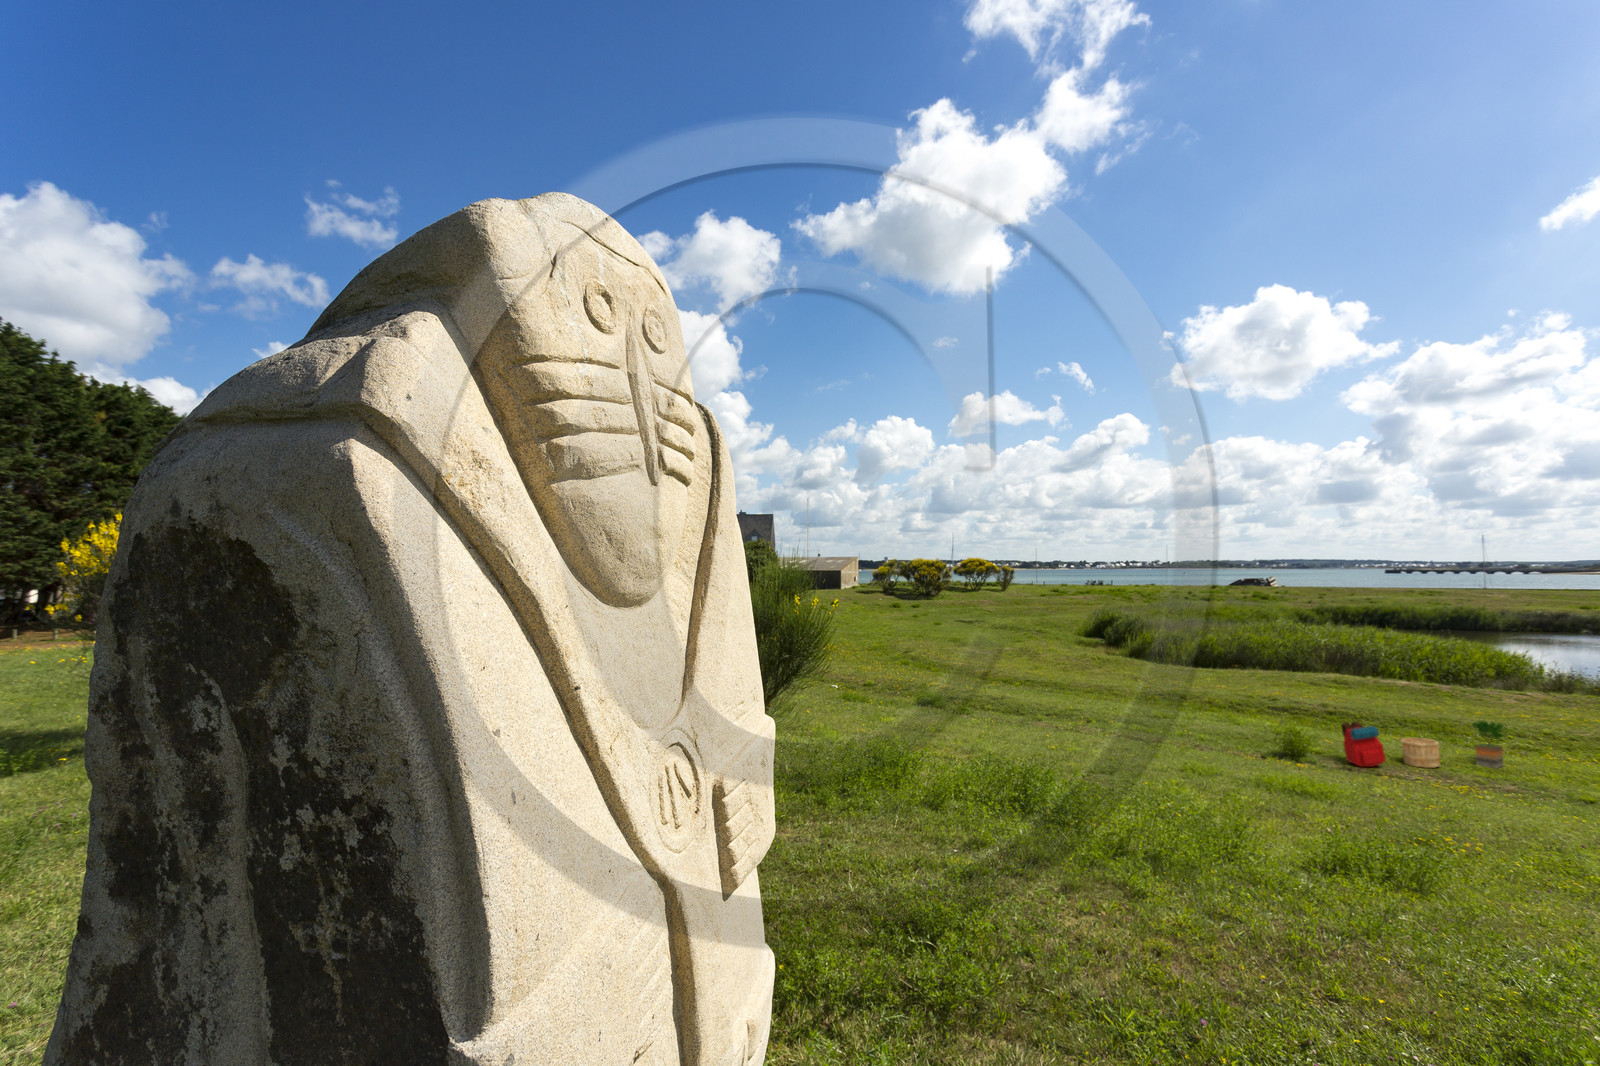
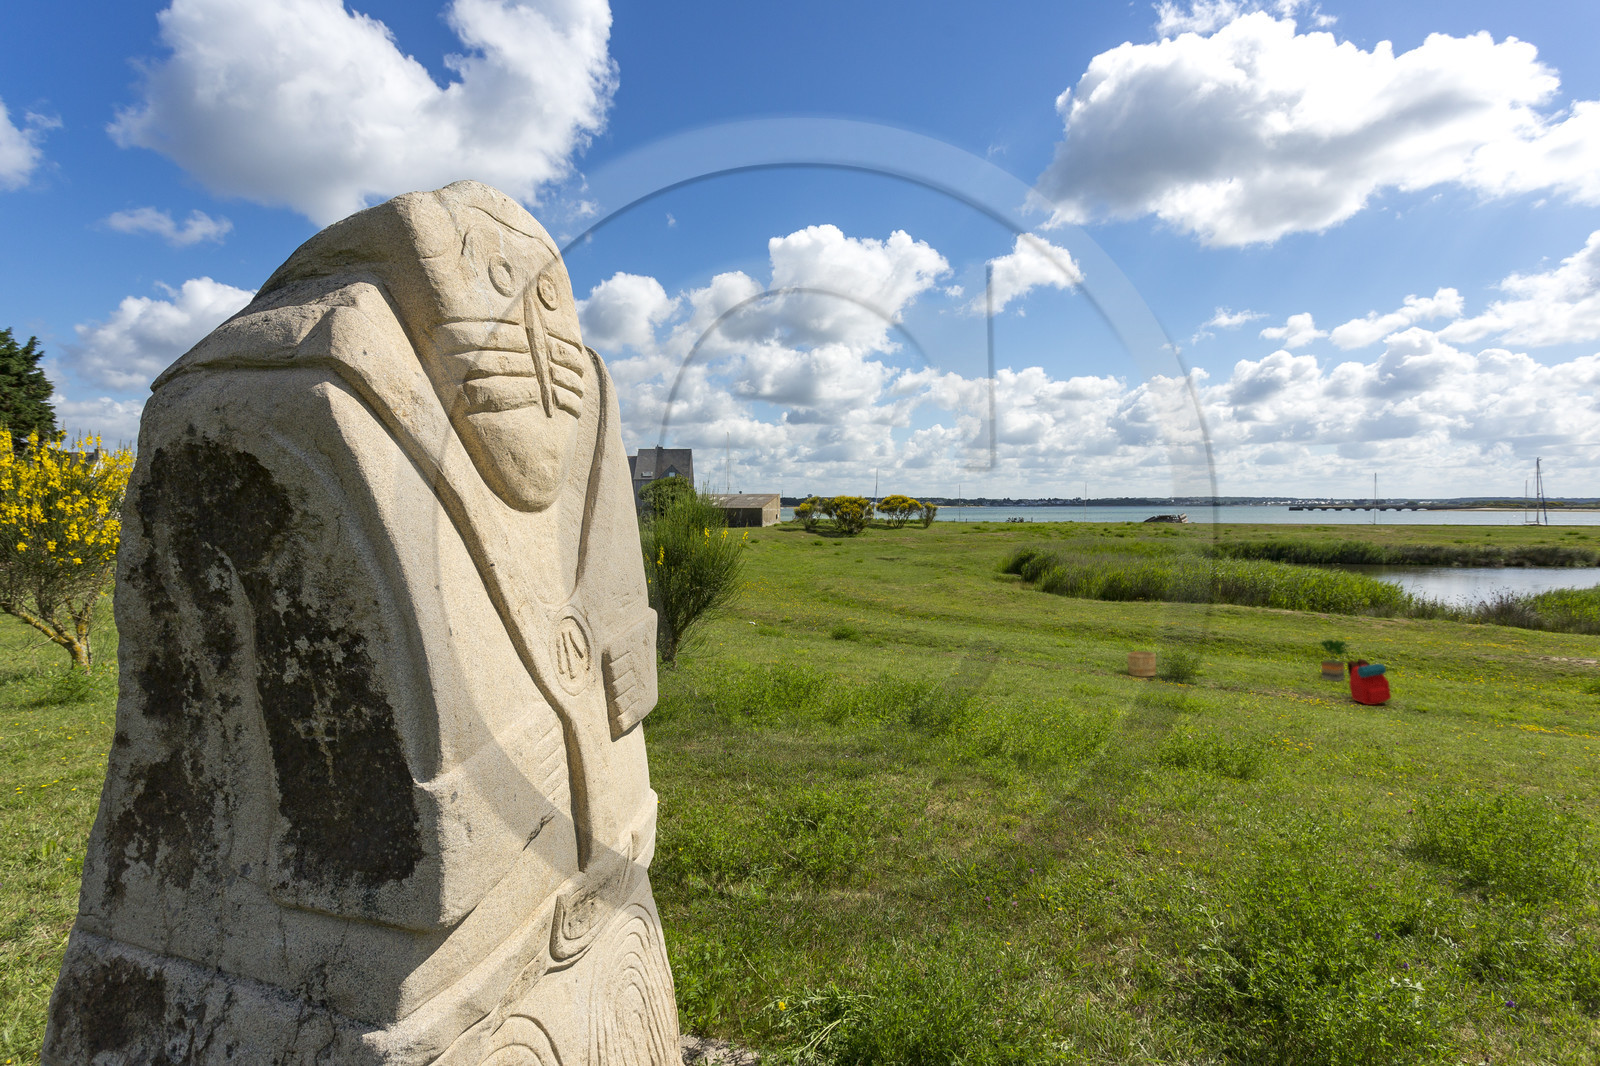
backpack: present [1341,721,1385,767] -> present [1347,659,1391,705]
wooden bucket: present [1401,737,1440,768] -> present [1127,651,1156,677]

